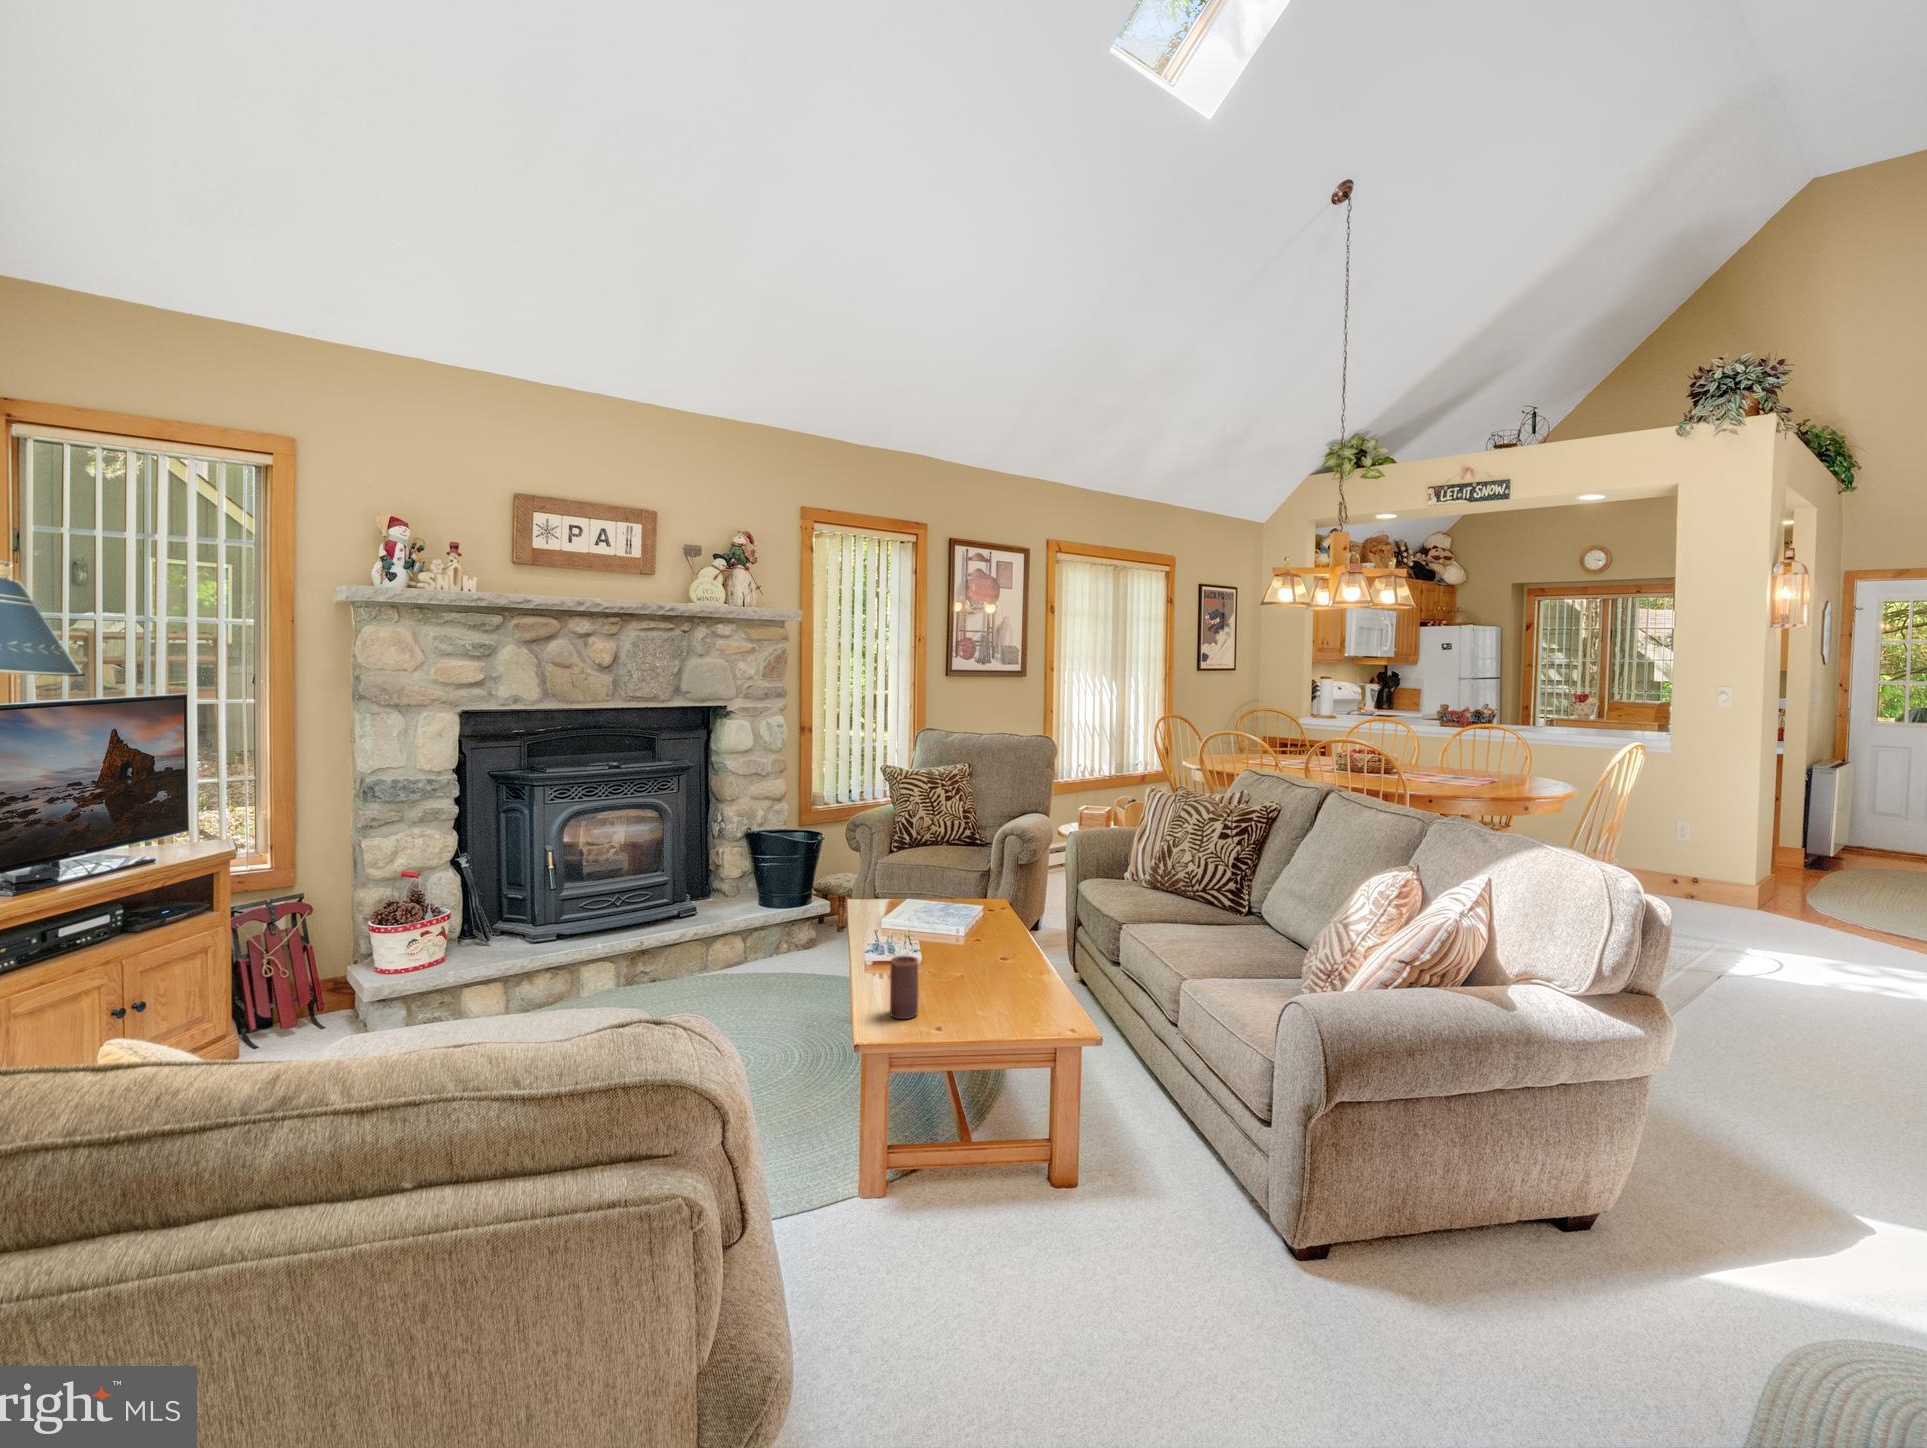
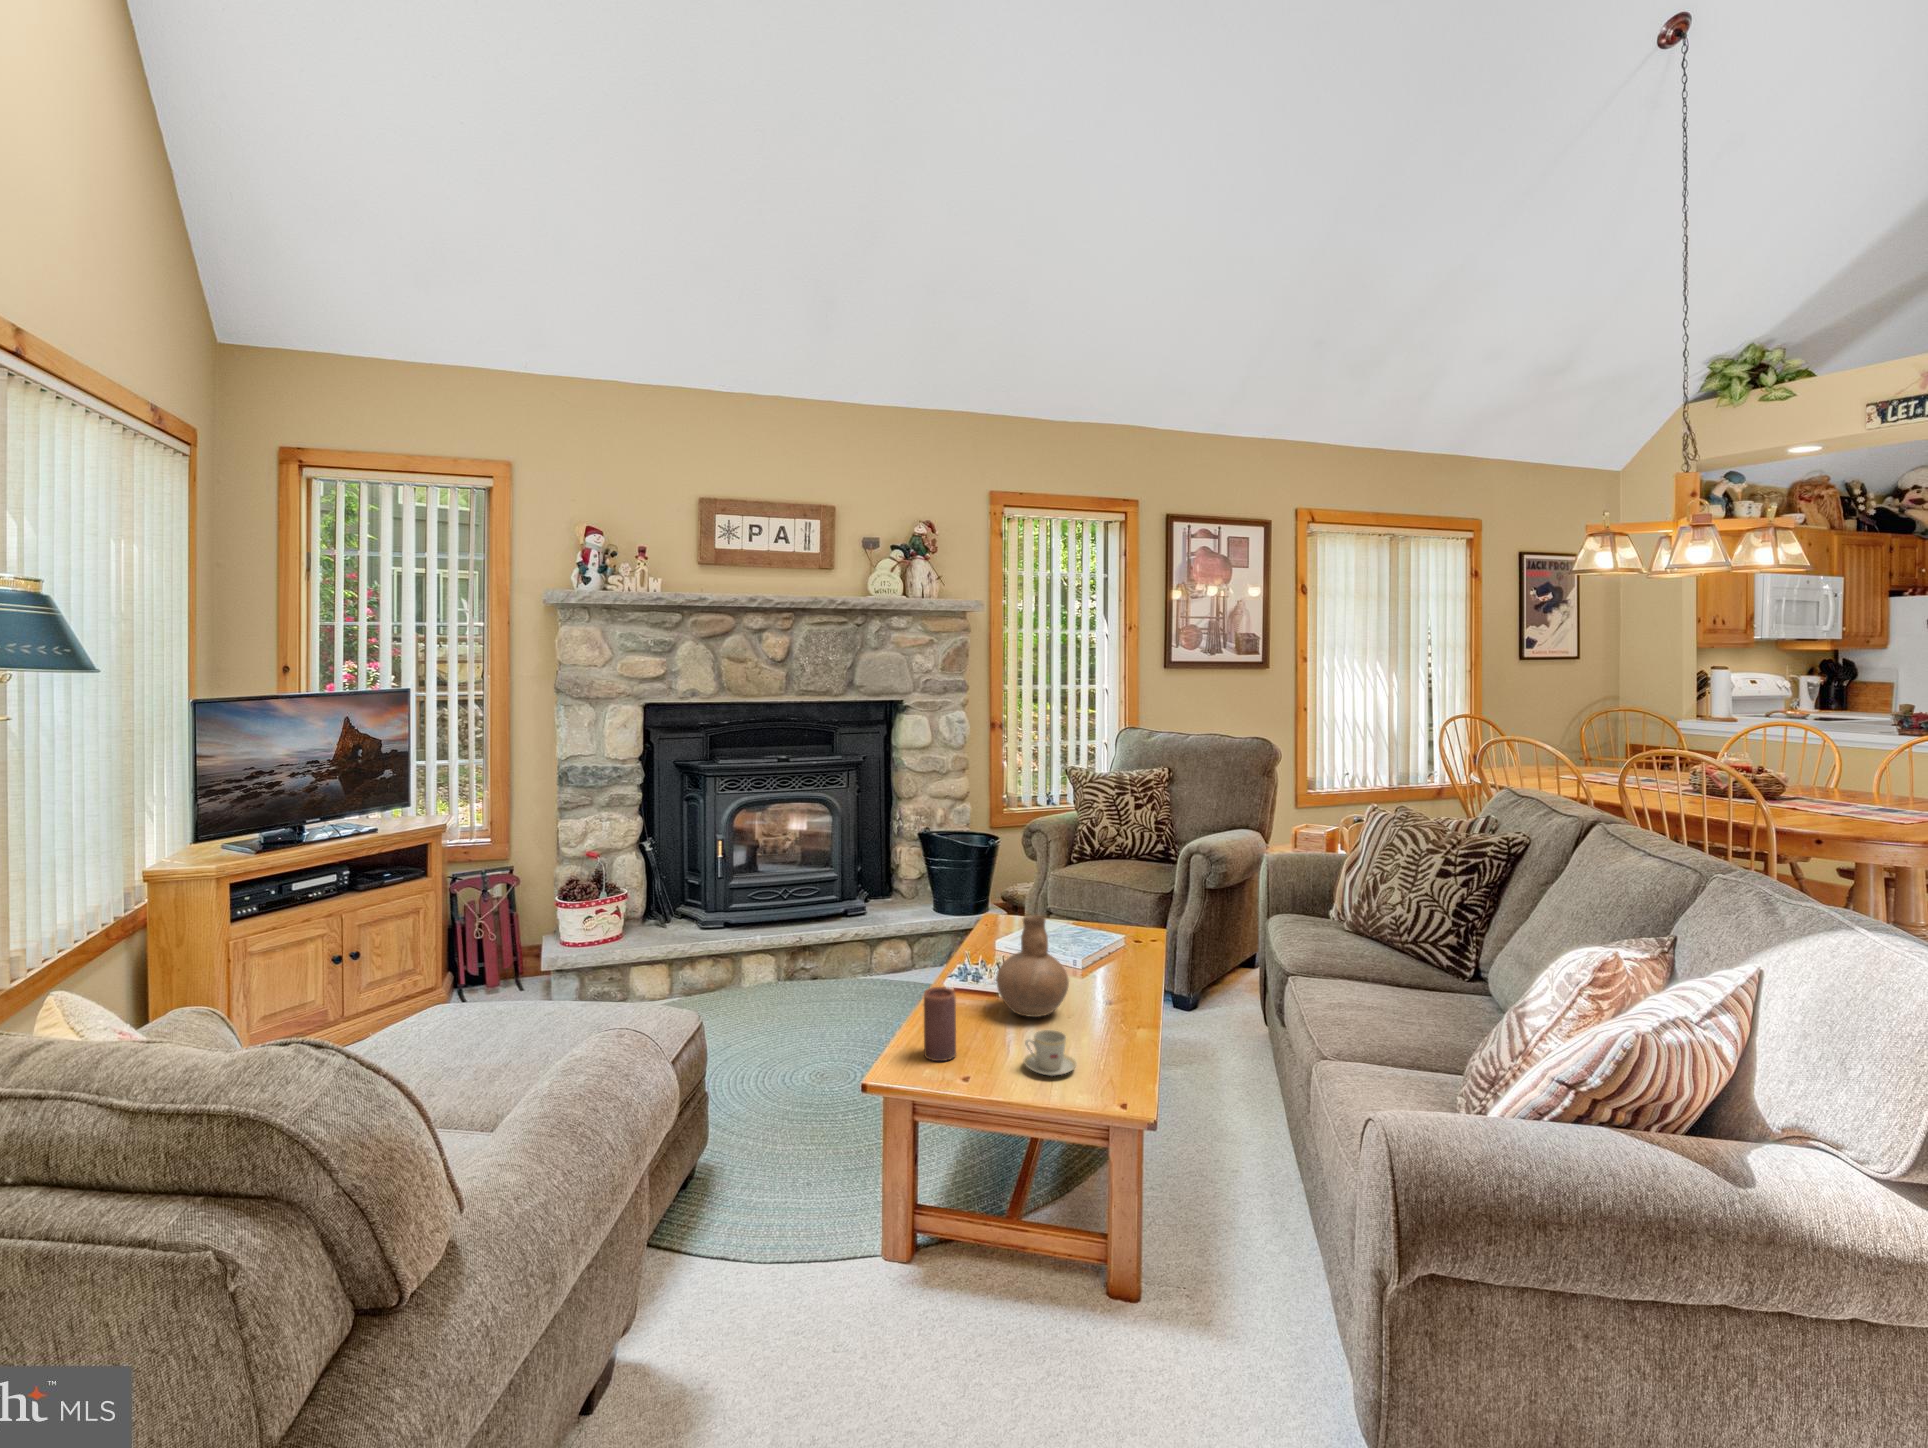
vase: none [923,890,984,977] -> present [996,915,1069,1017]
teacup: none [977,980,1021,1017] -> present [1023,1030,1077,1076]

